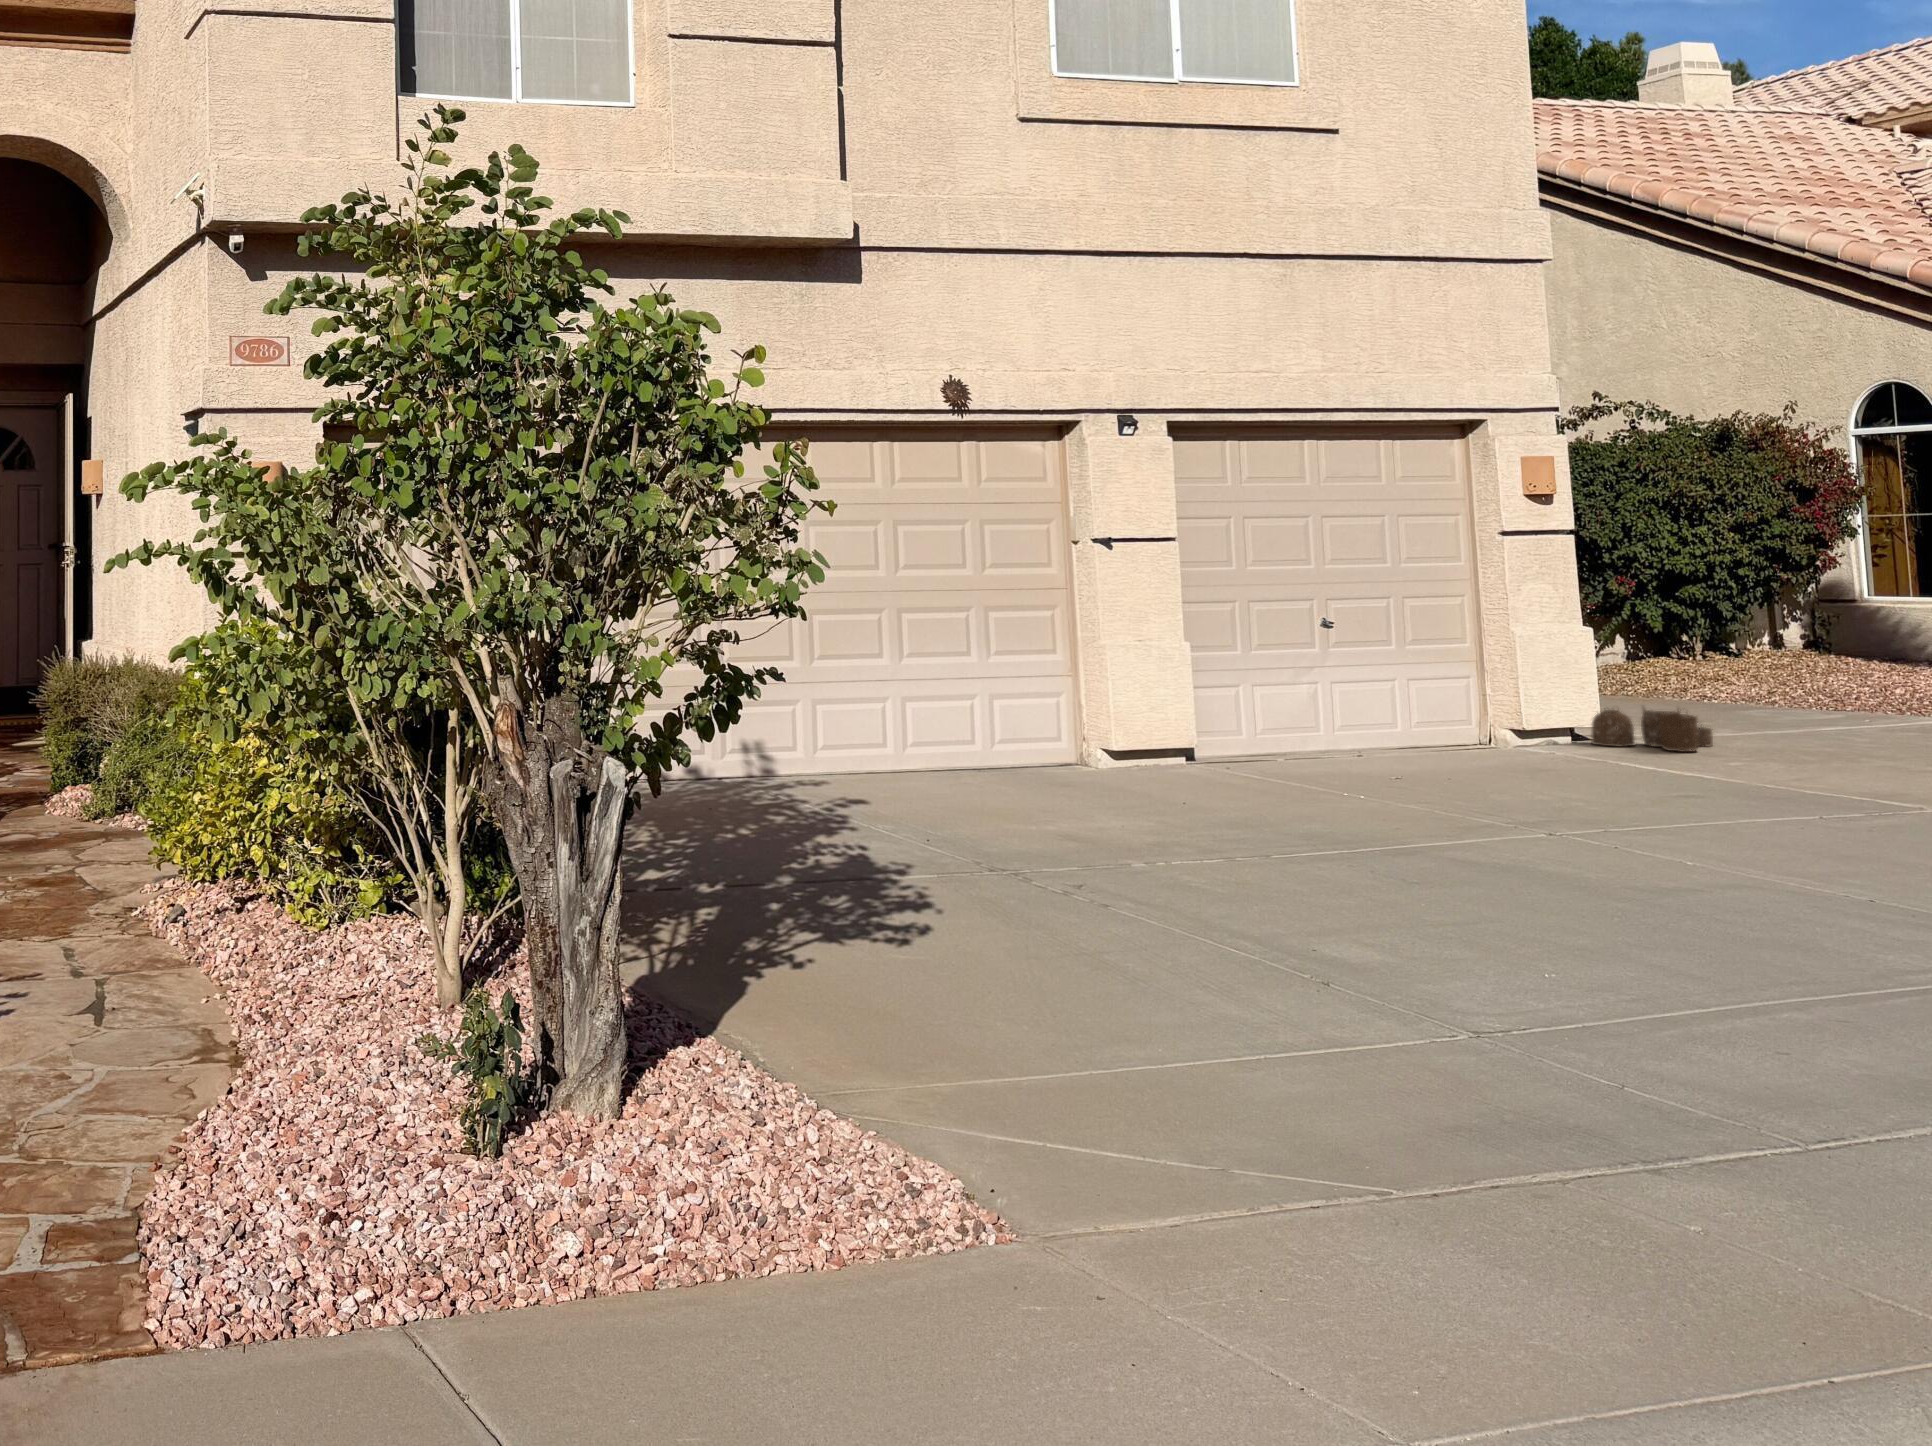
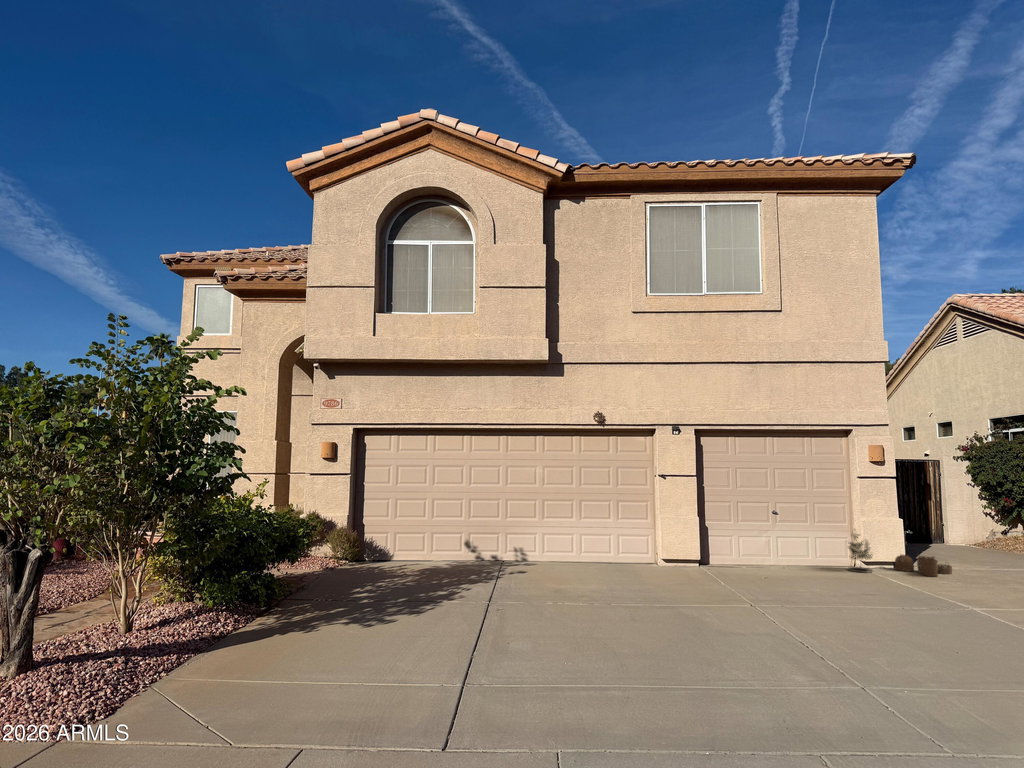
potted tree: none [1498,653,1564,754] -> present [848,529,873,573]

